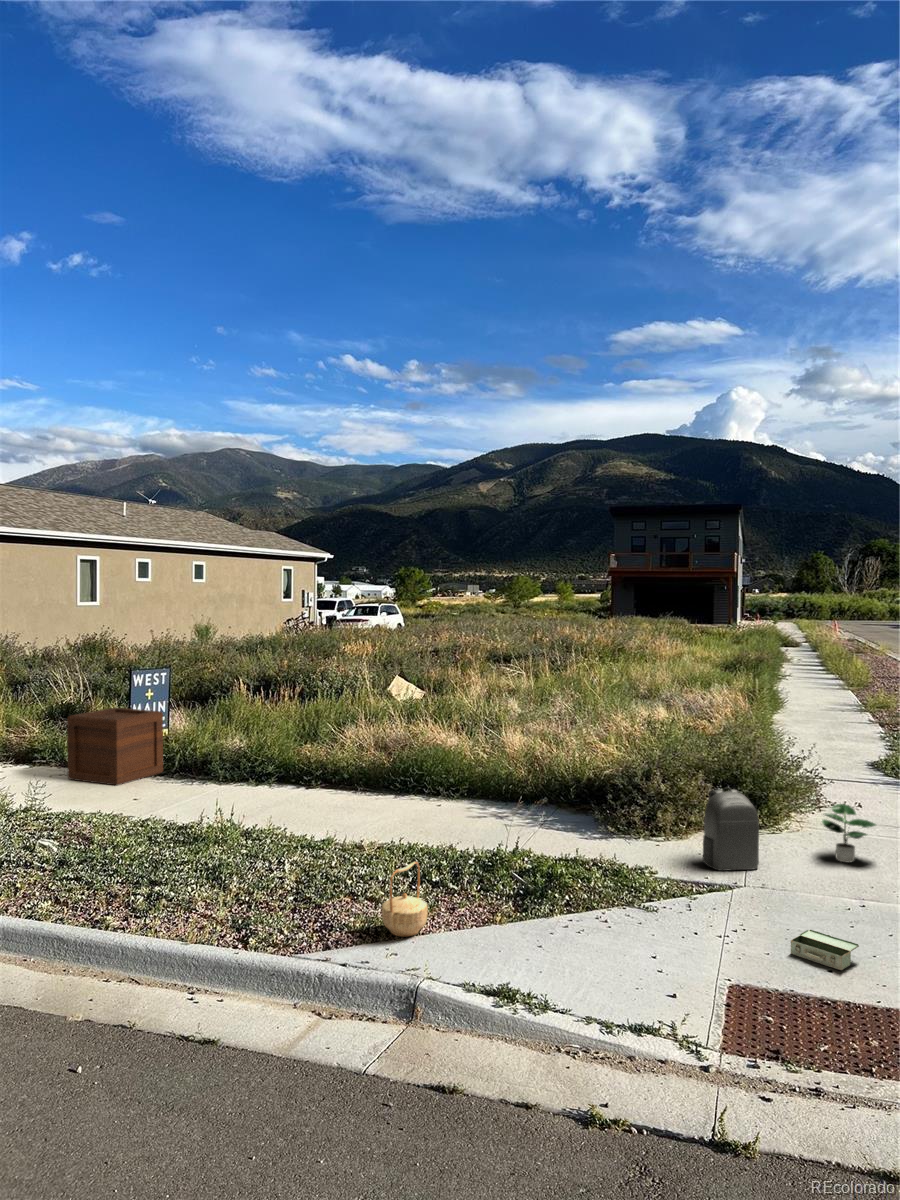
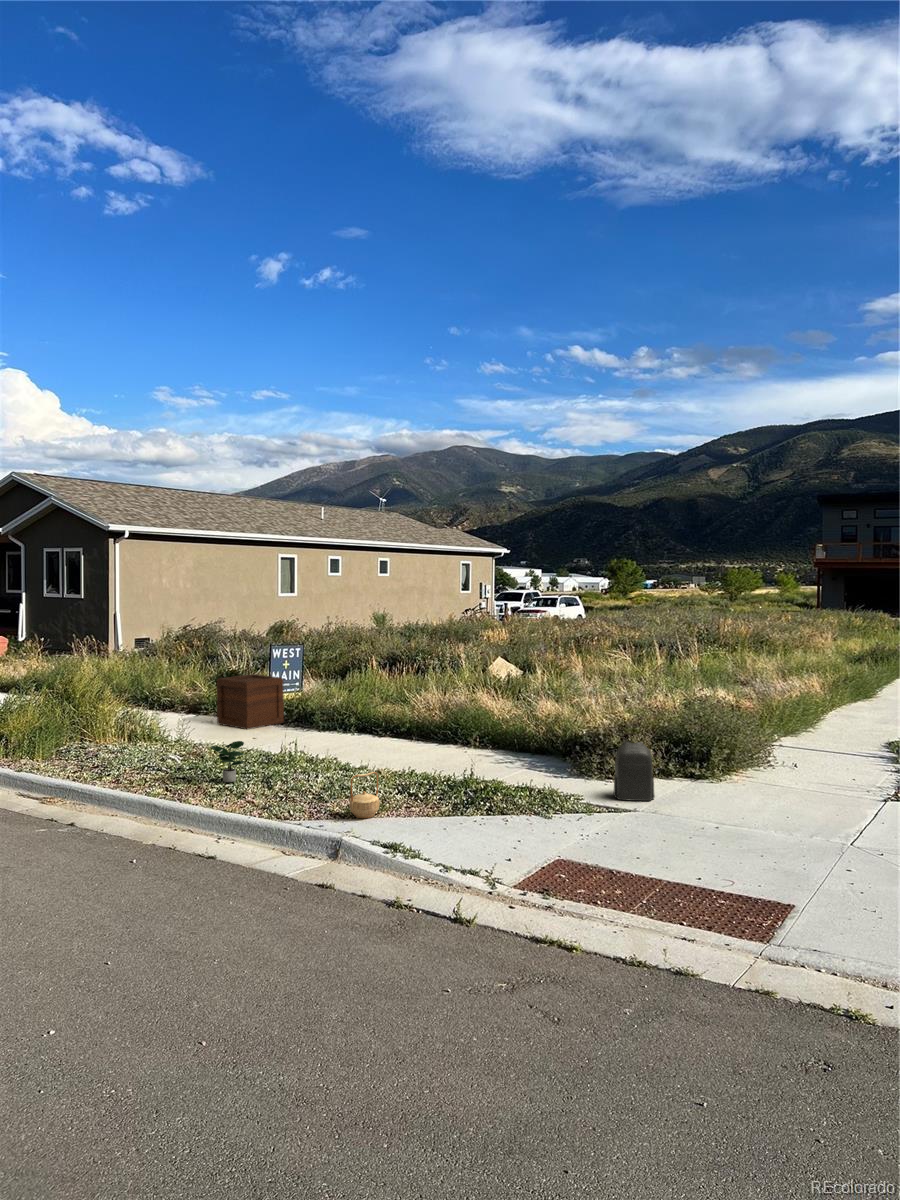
potted plant: present [822,804,876,863] -> present [211,741,245,782]
toolbox: present [791,930,859,970] -> none [608,831,652,855]

